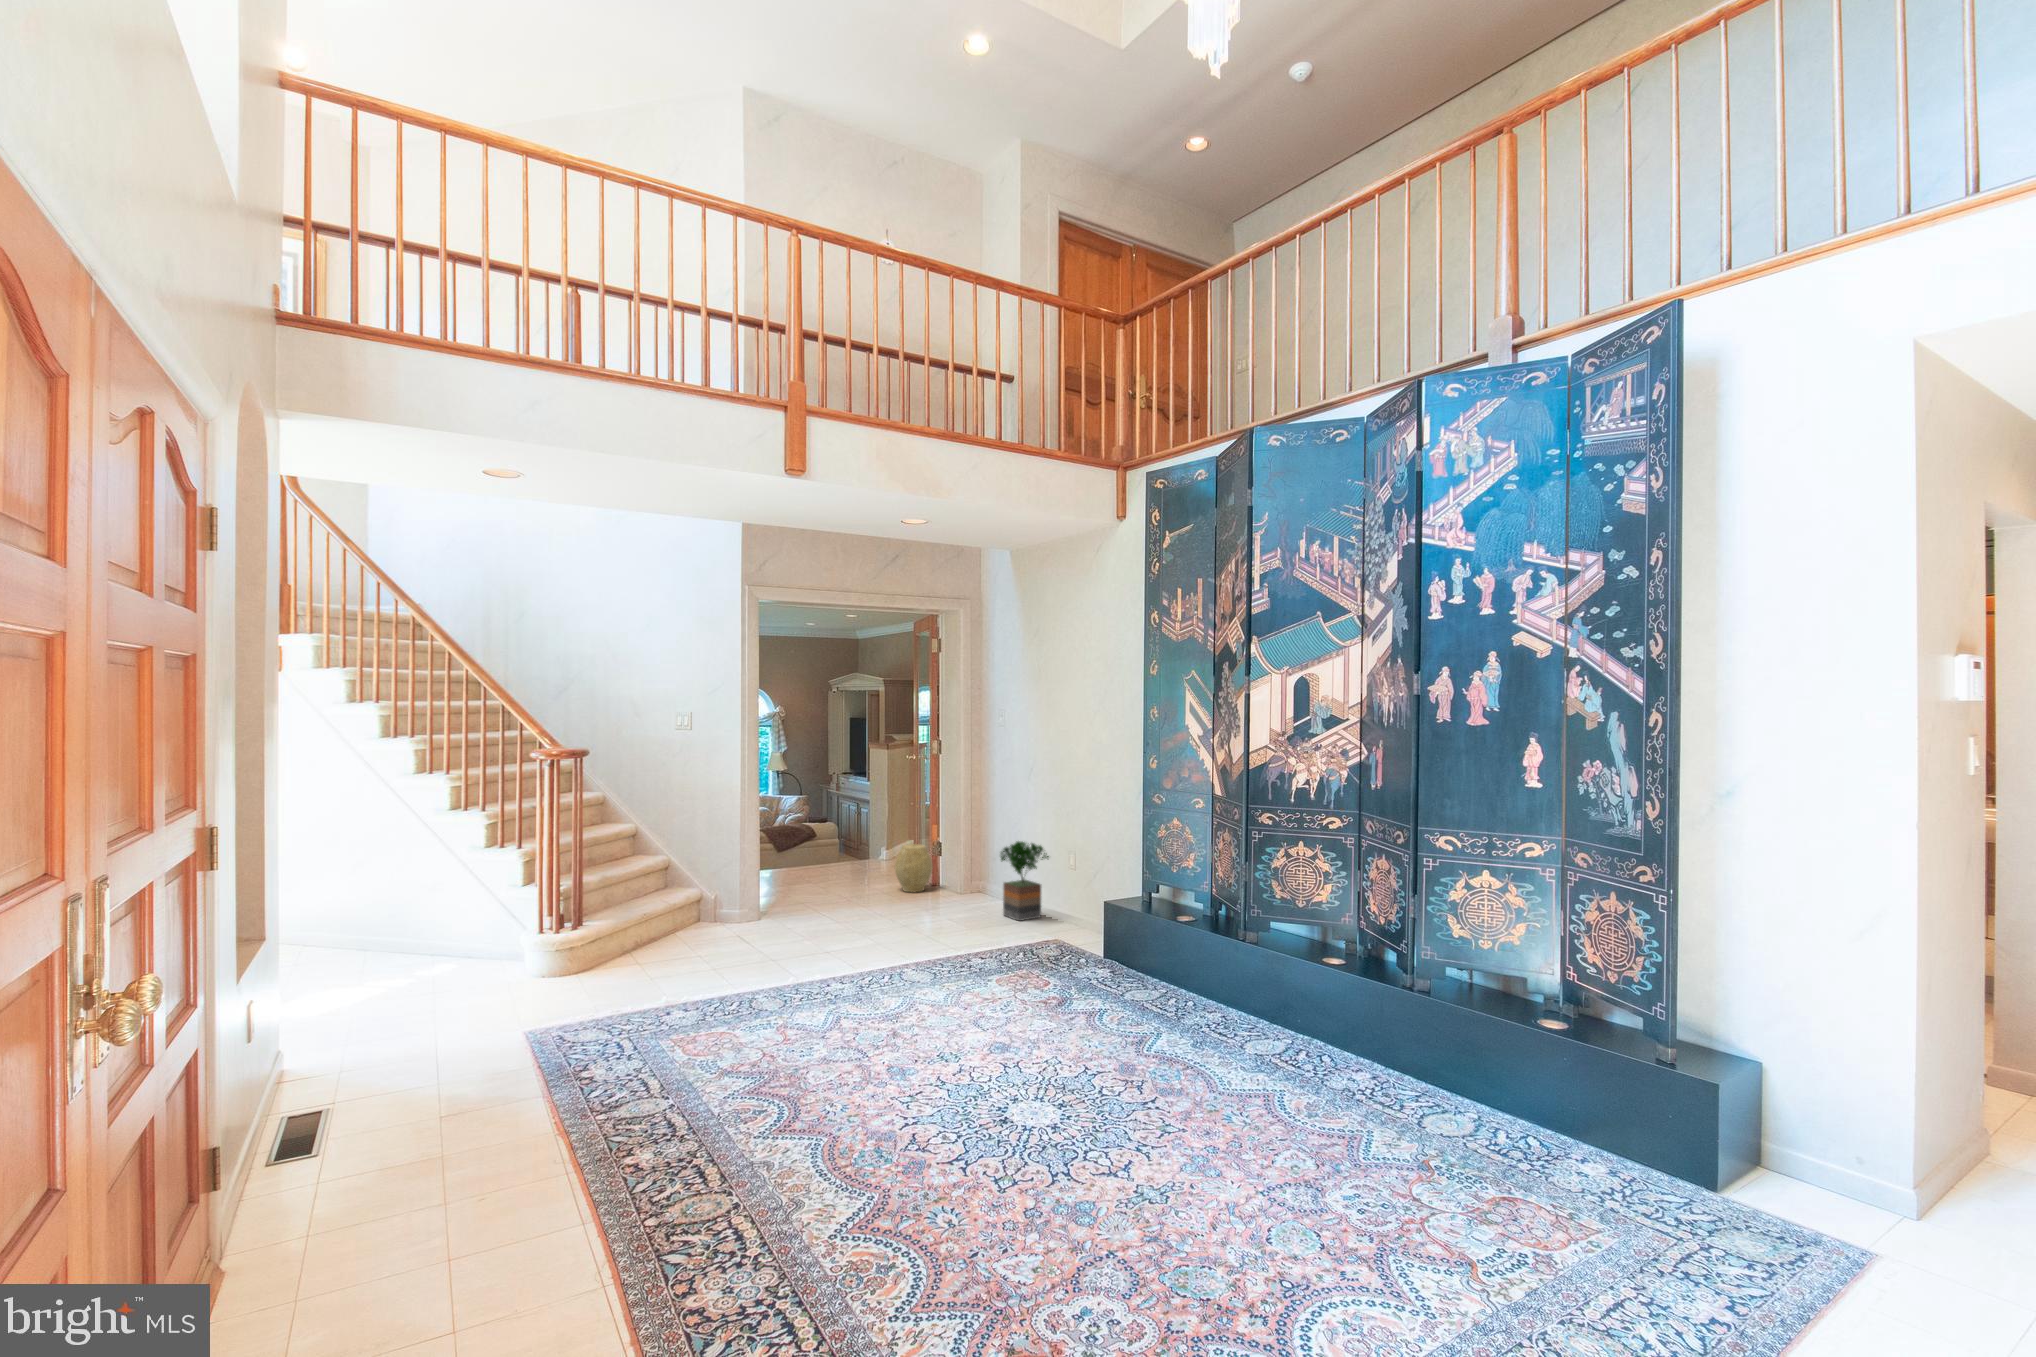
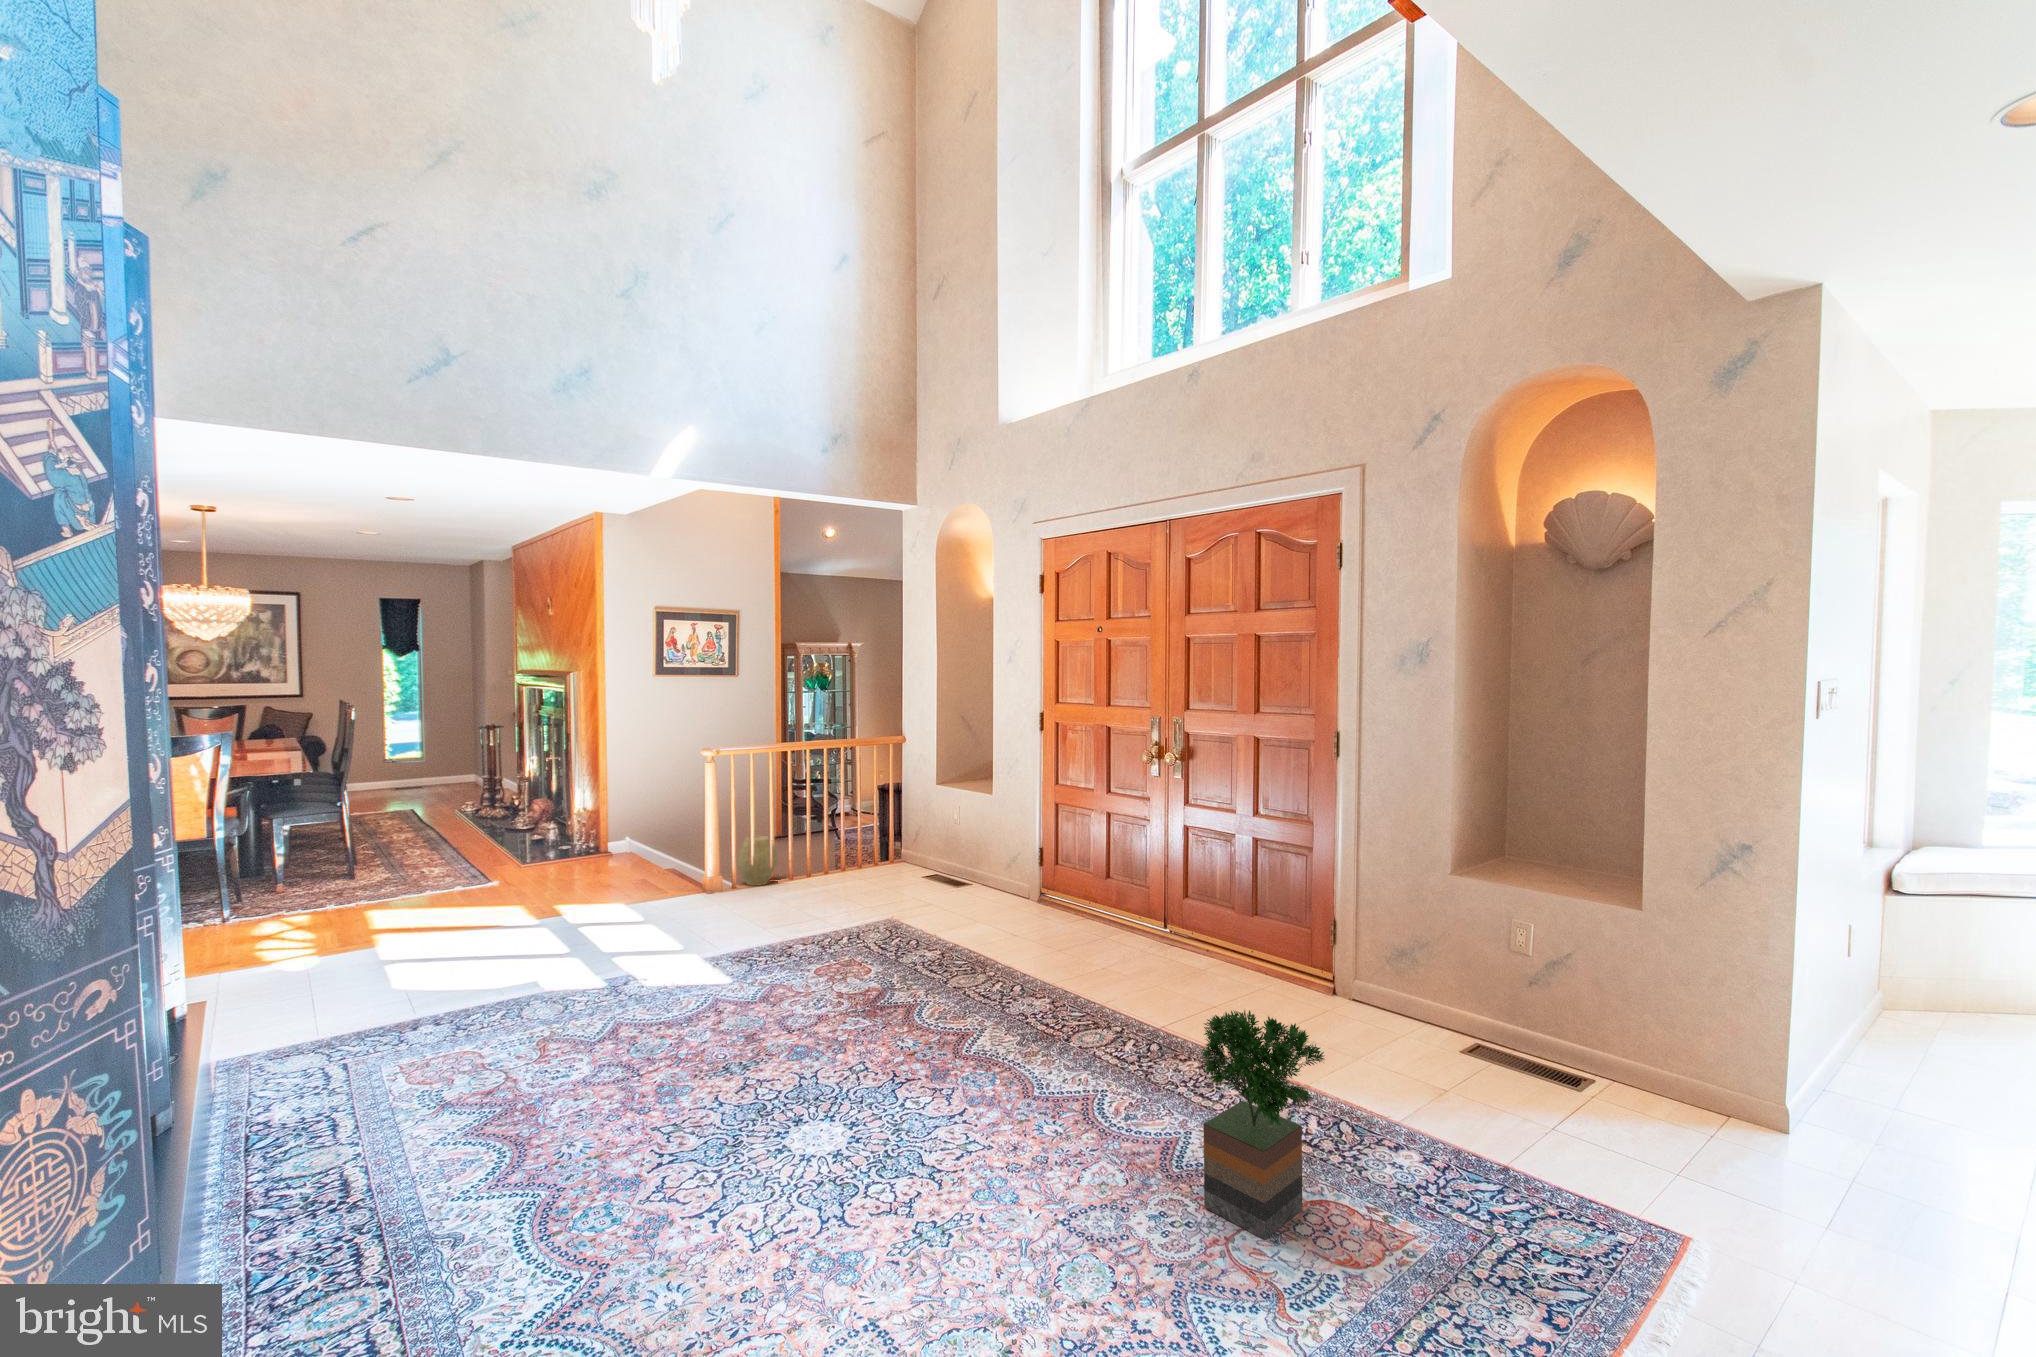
potted tree: present [1001,841,1049,921] -> present [1200,1010,1324,1240]

